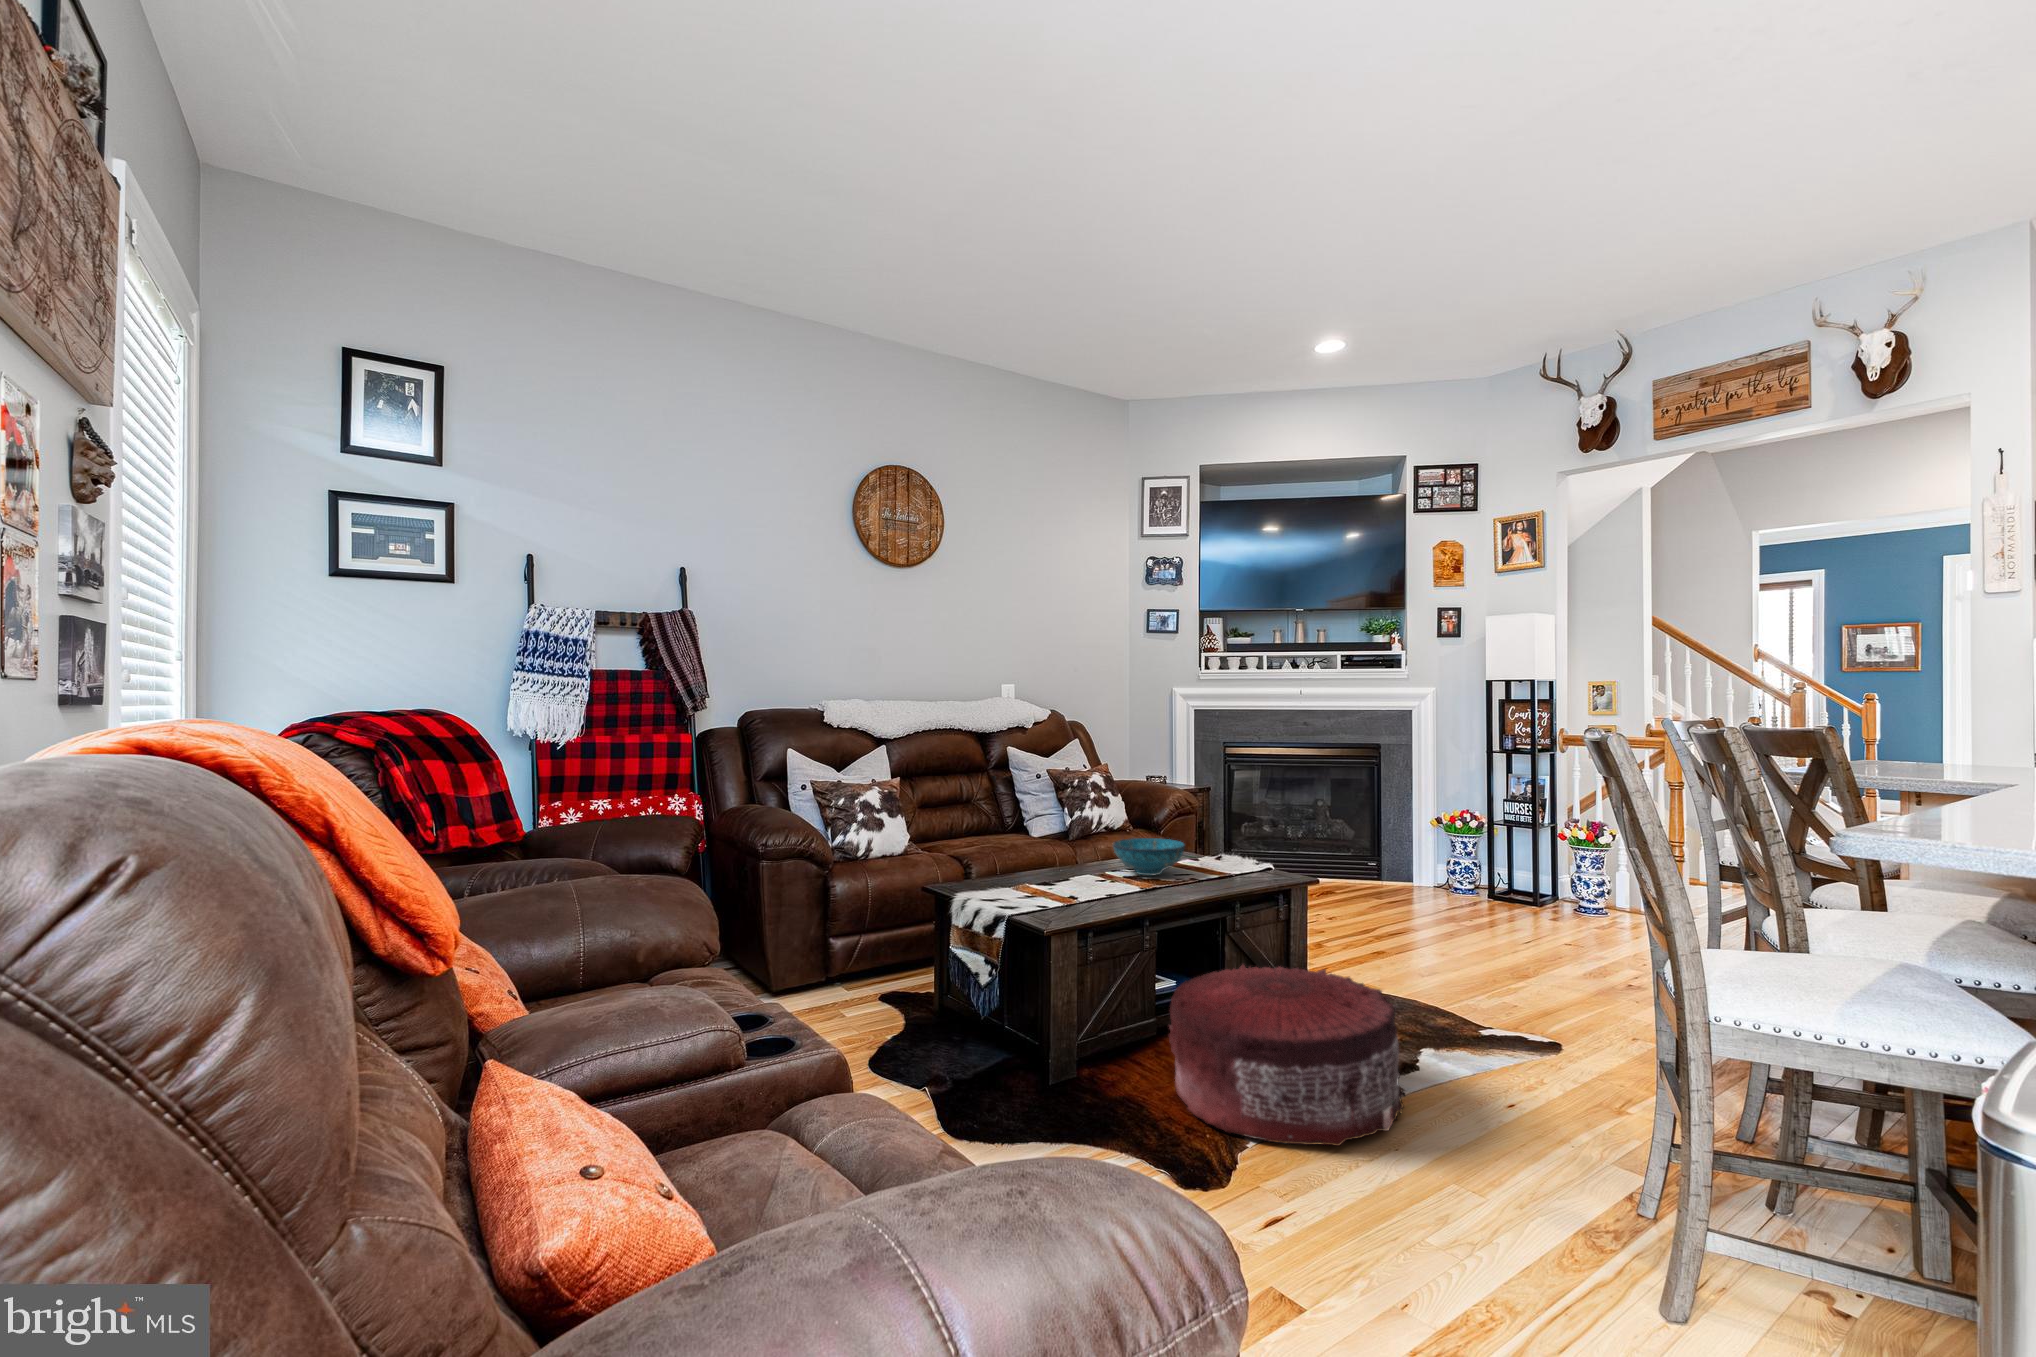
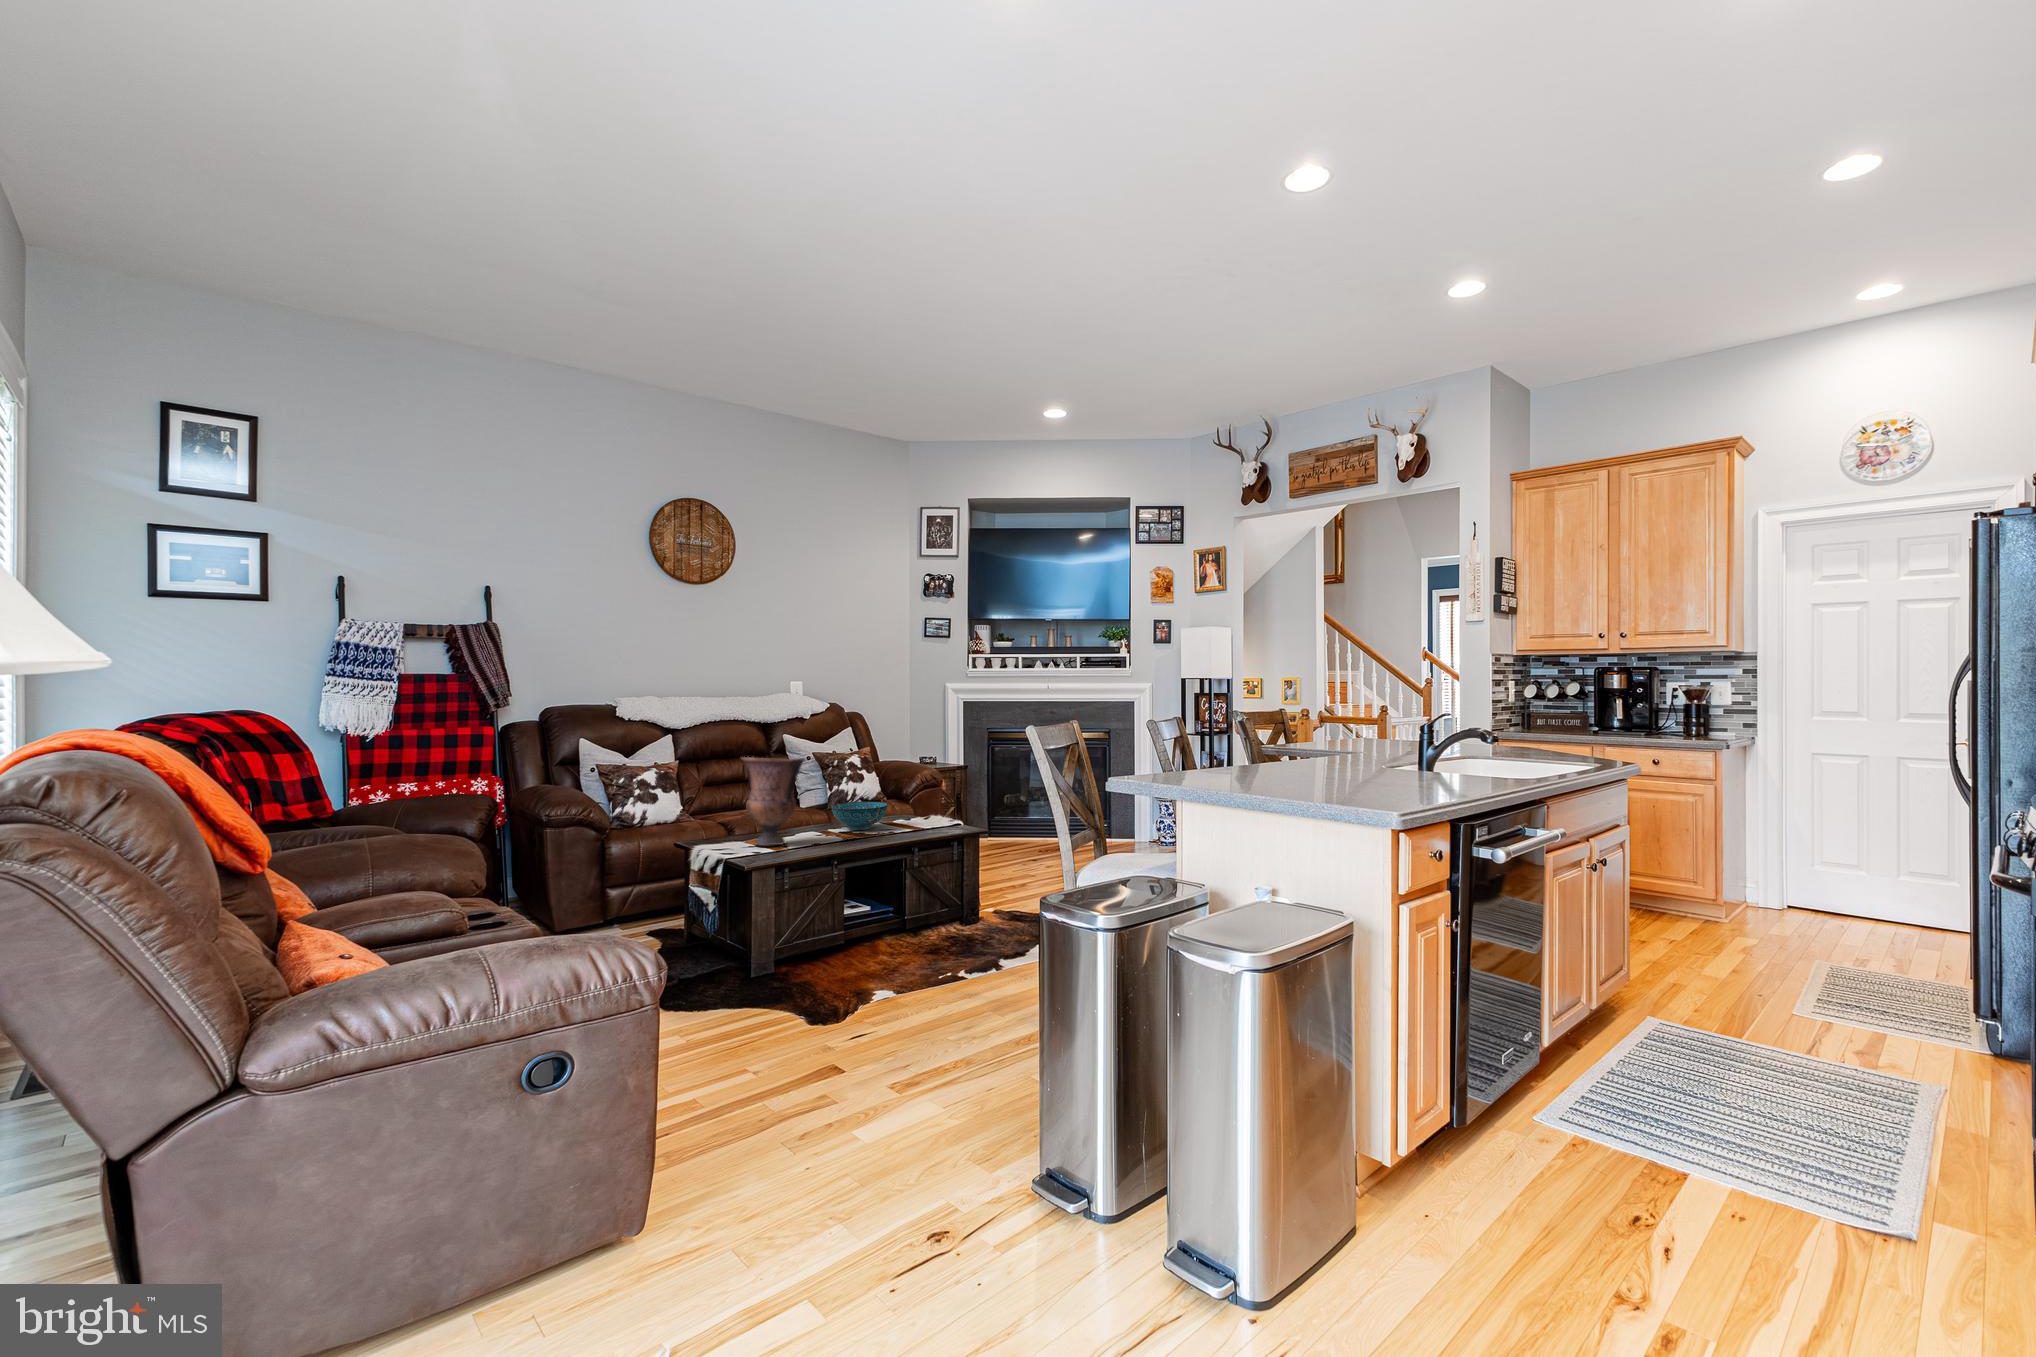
vase: none [1011,780,1100,897] -> present [741,757,805,846]
pouf: present [1169,965,1404,1146] -> none [833,888,1004,1005]

